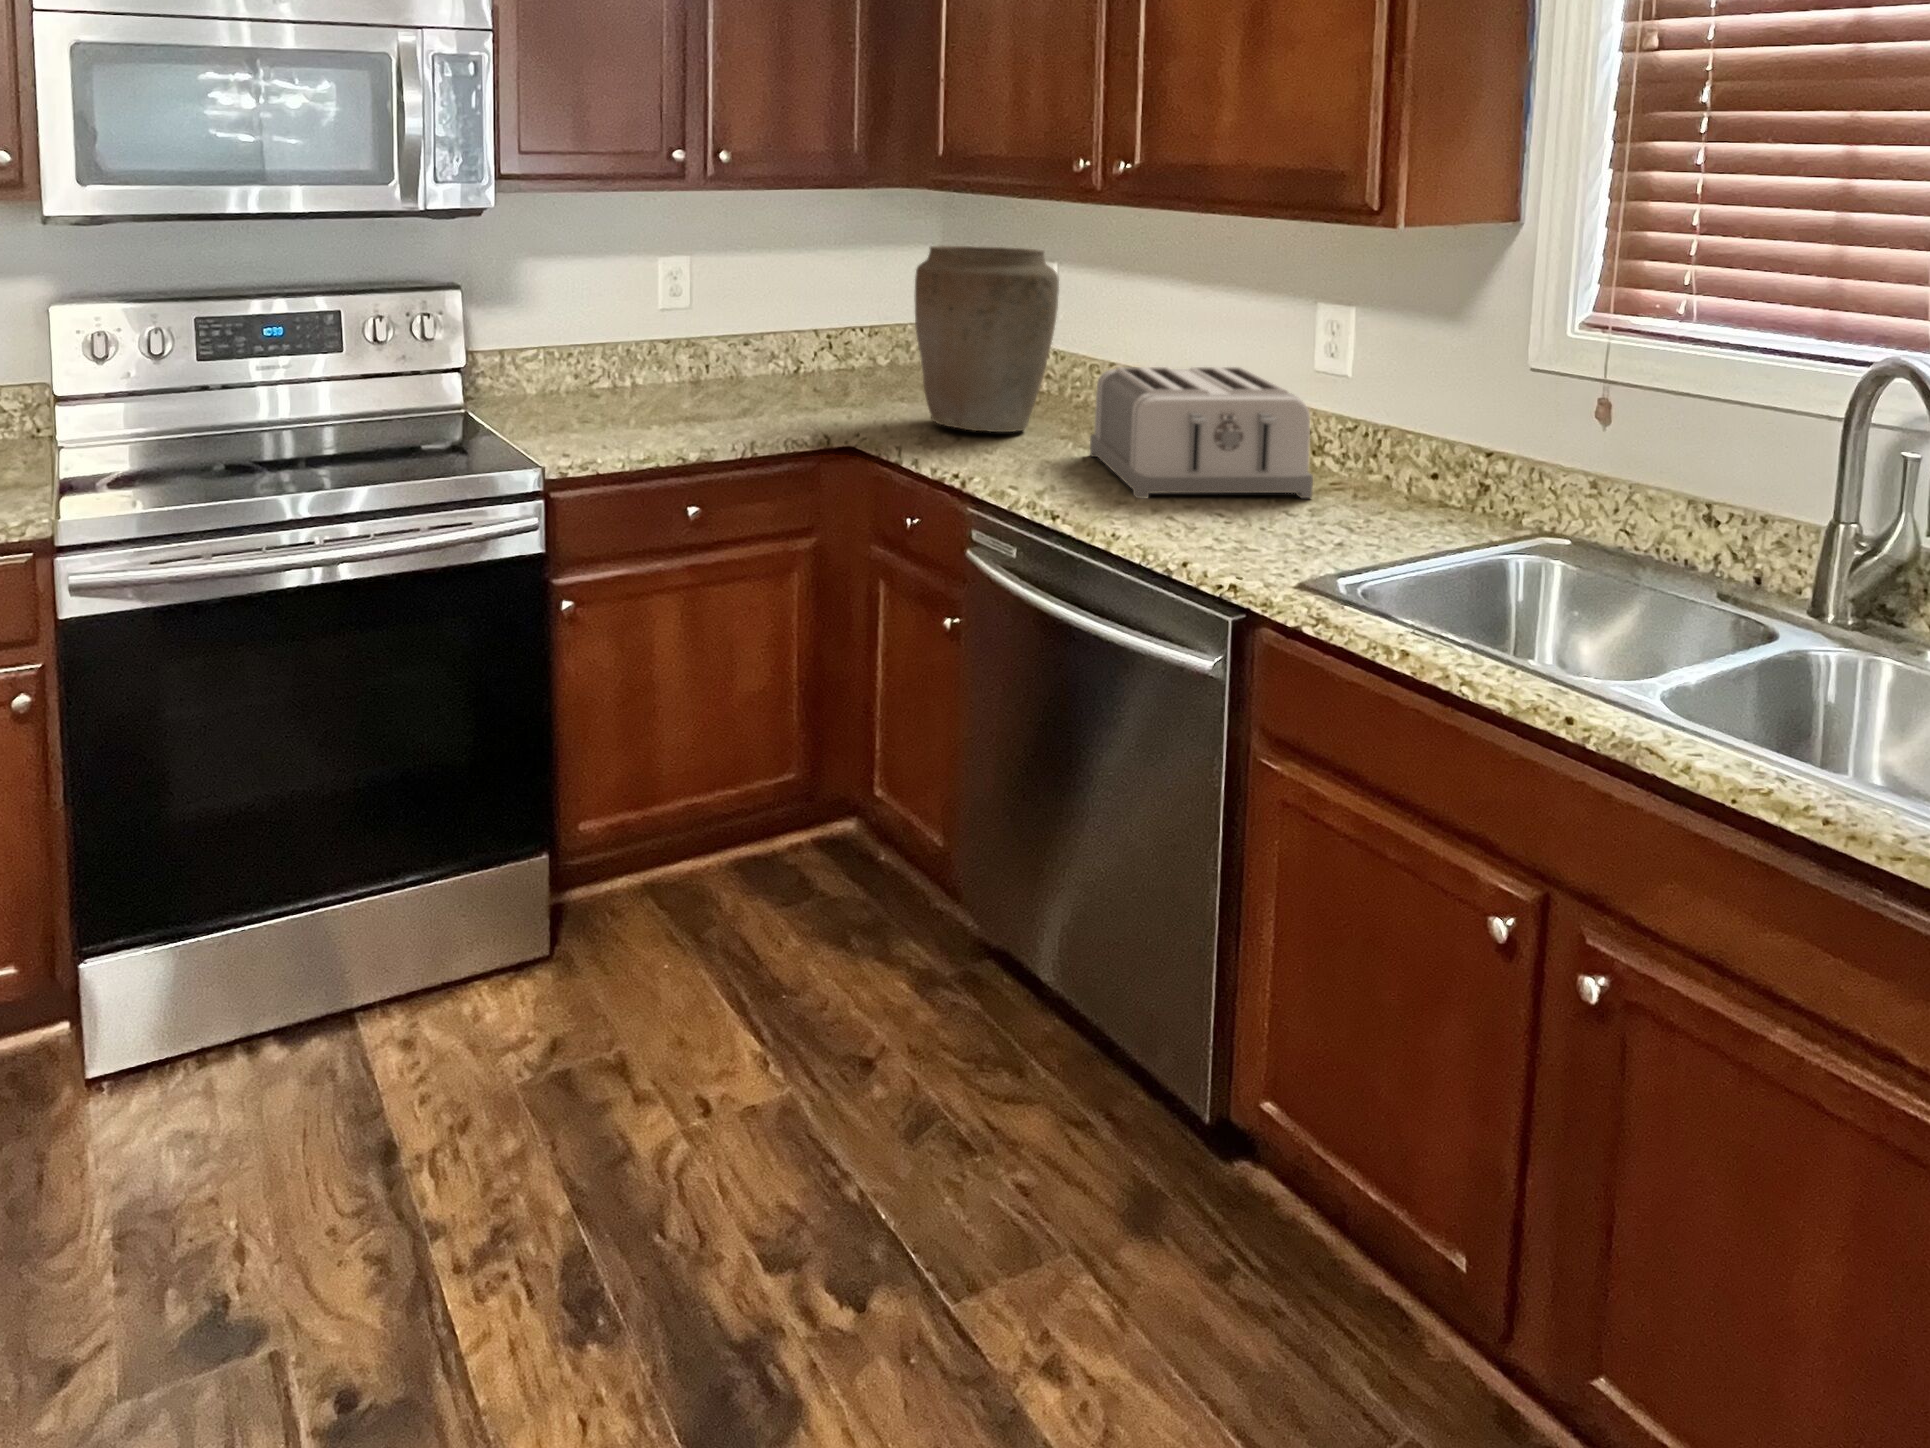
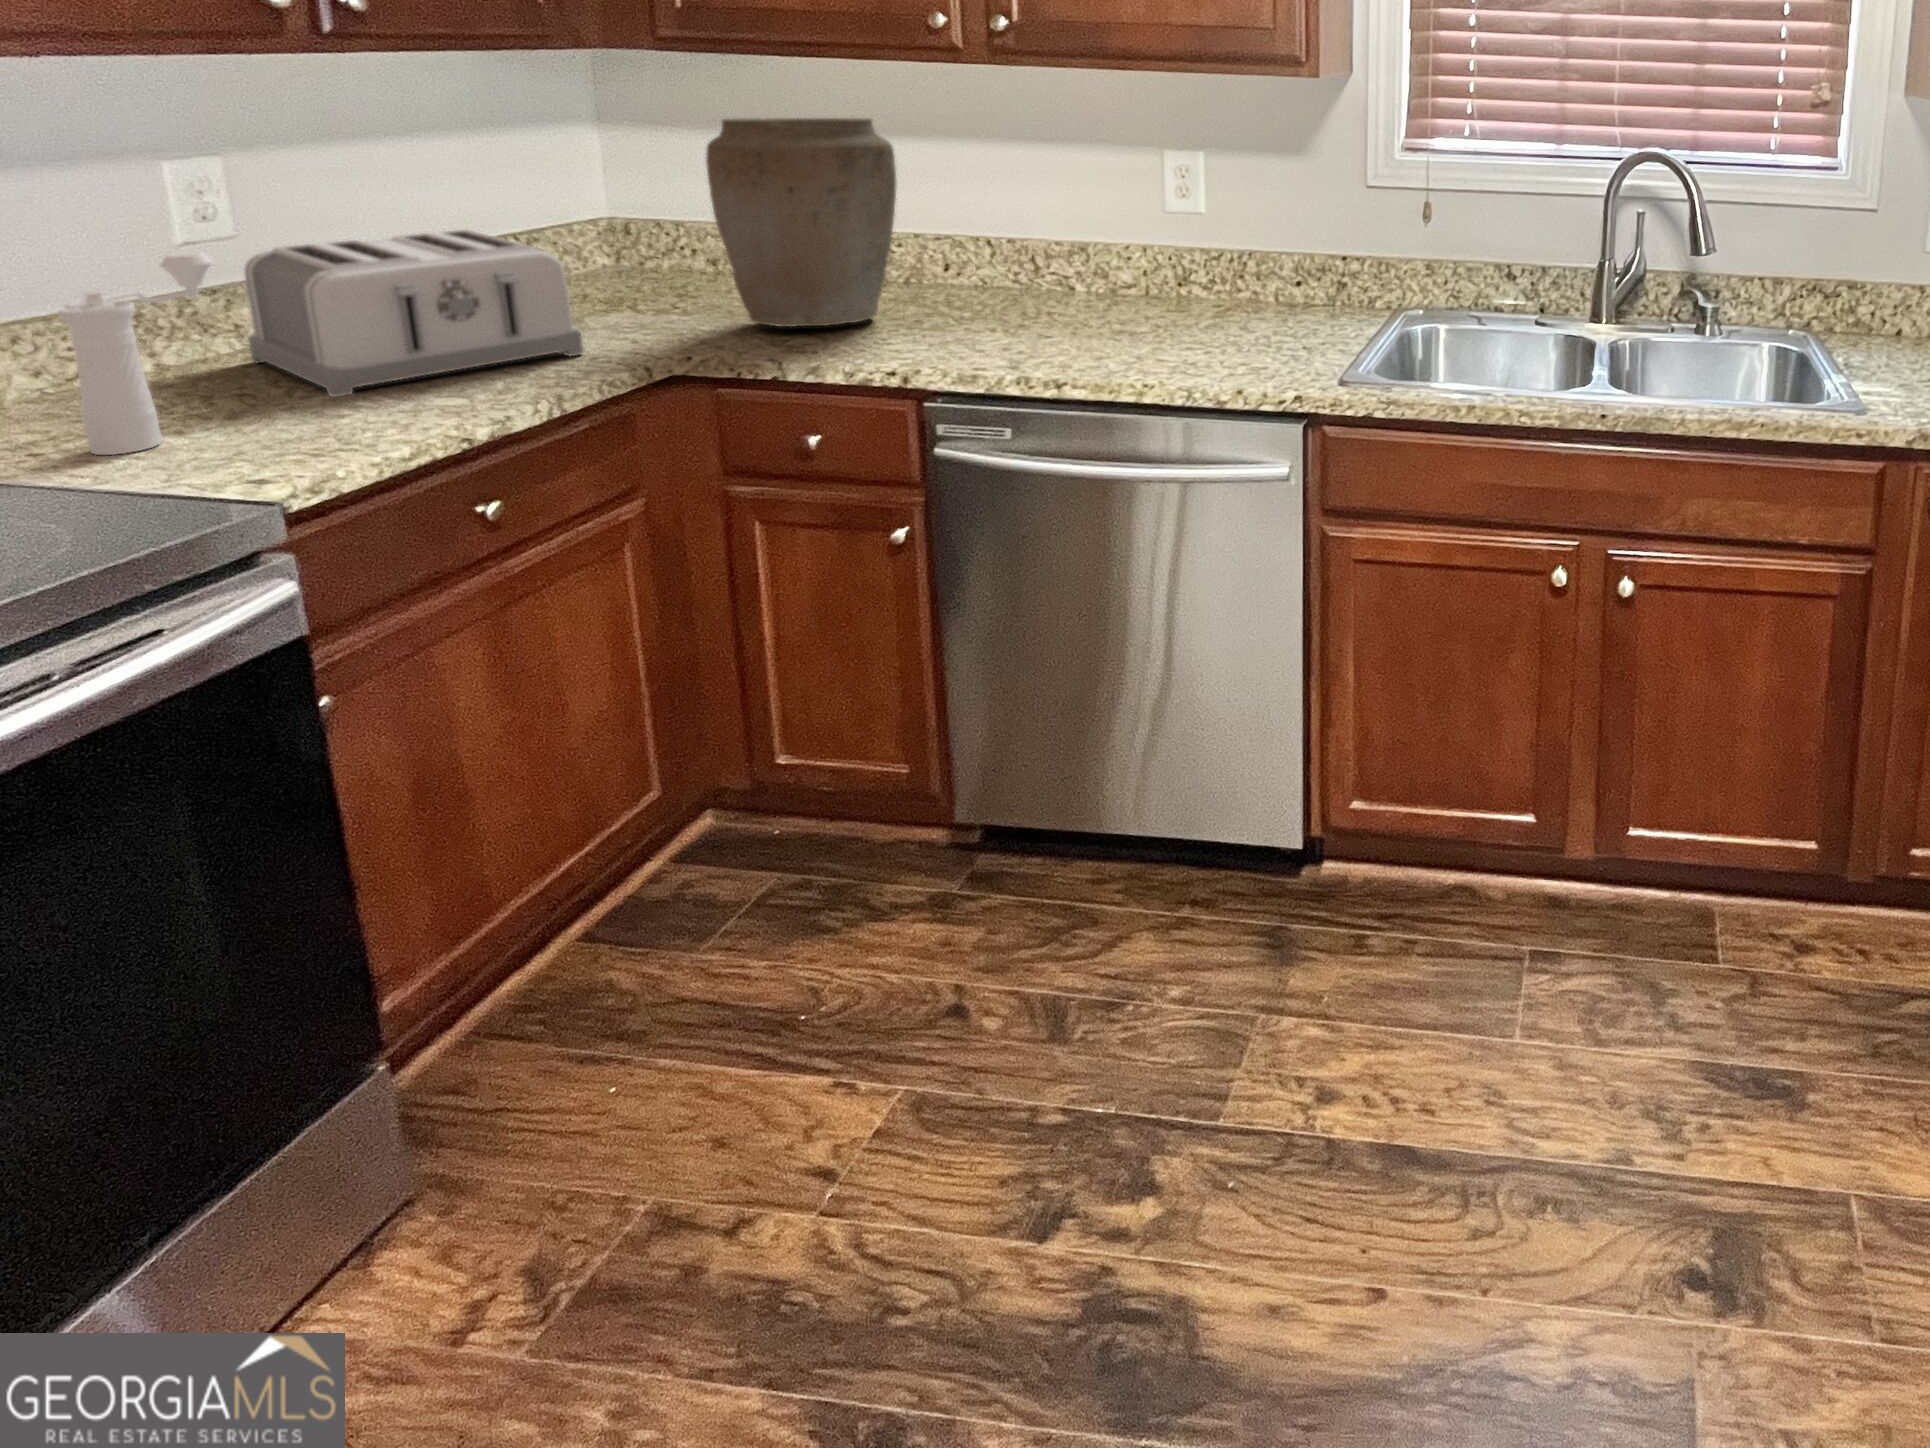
pepper mill: none [541,314,617,430] -> present [59,252,212,455]
toaster: present [1090,367,1313,499] -> present [244,230,583,397]

